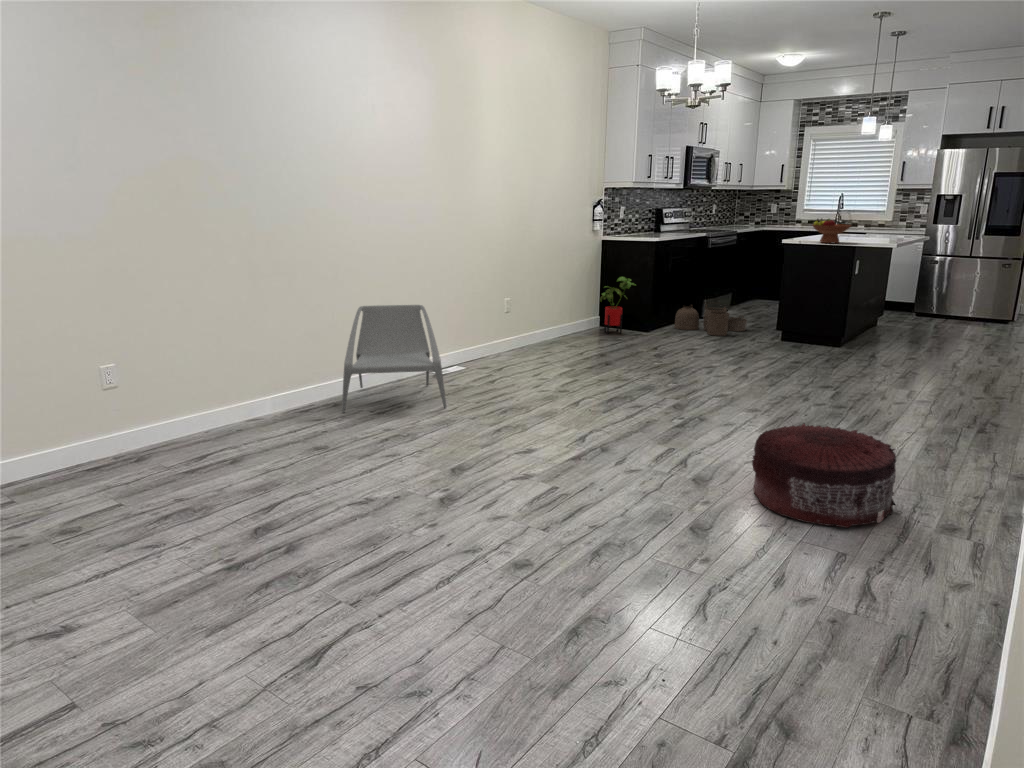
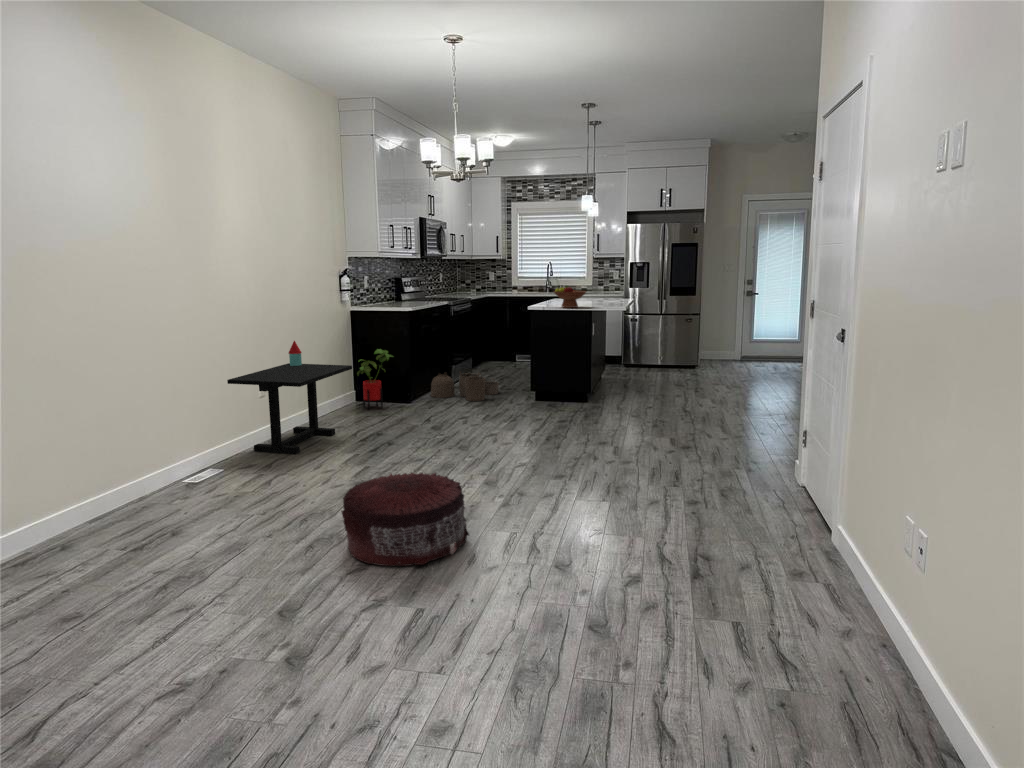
side table: none [475,263,586,363] -> present [227,341,352,454]
armchair: present [342,305,446,413] -> none [80,401,229,557]
pouf: present [752,424,896,528] -> present [341,473,469,566]

